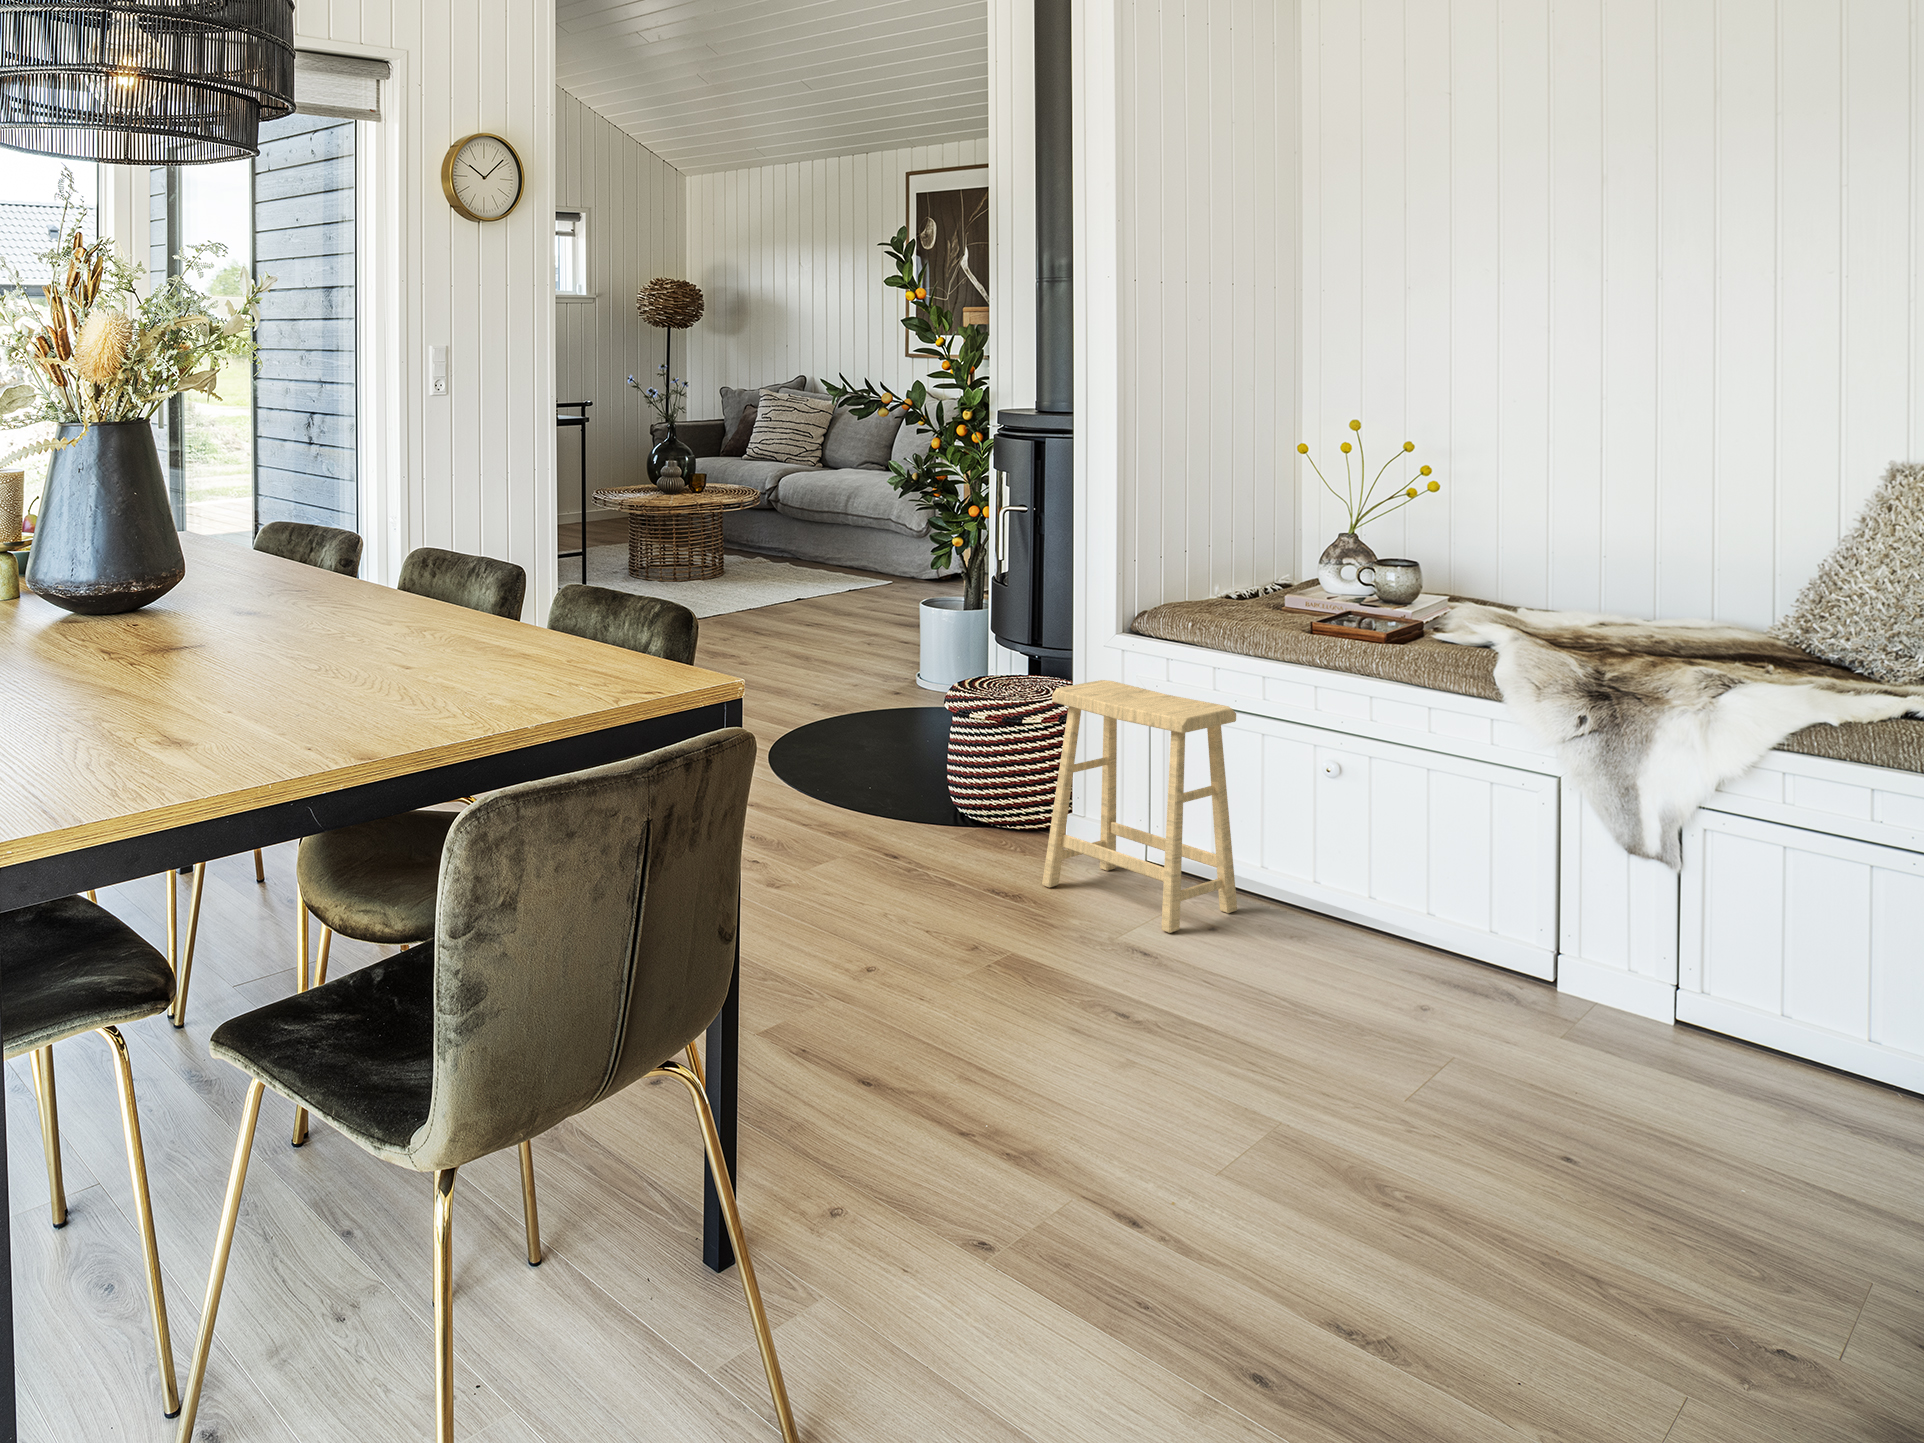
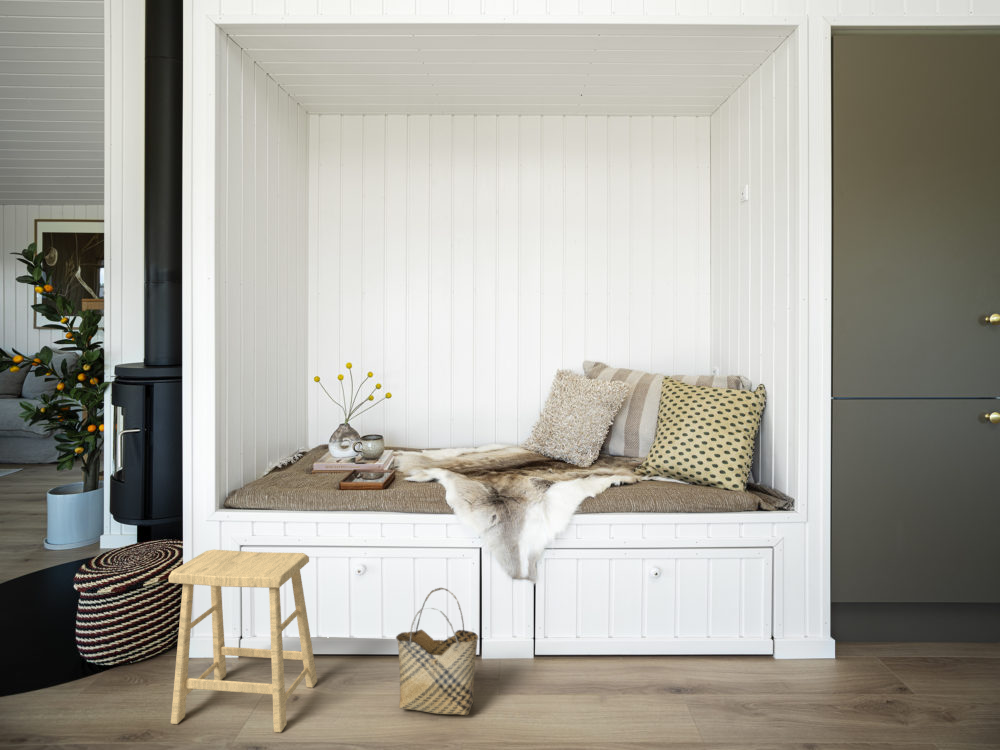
woven basket: none [1345,806,1492,1005] -> present [396,588,478,715]

